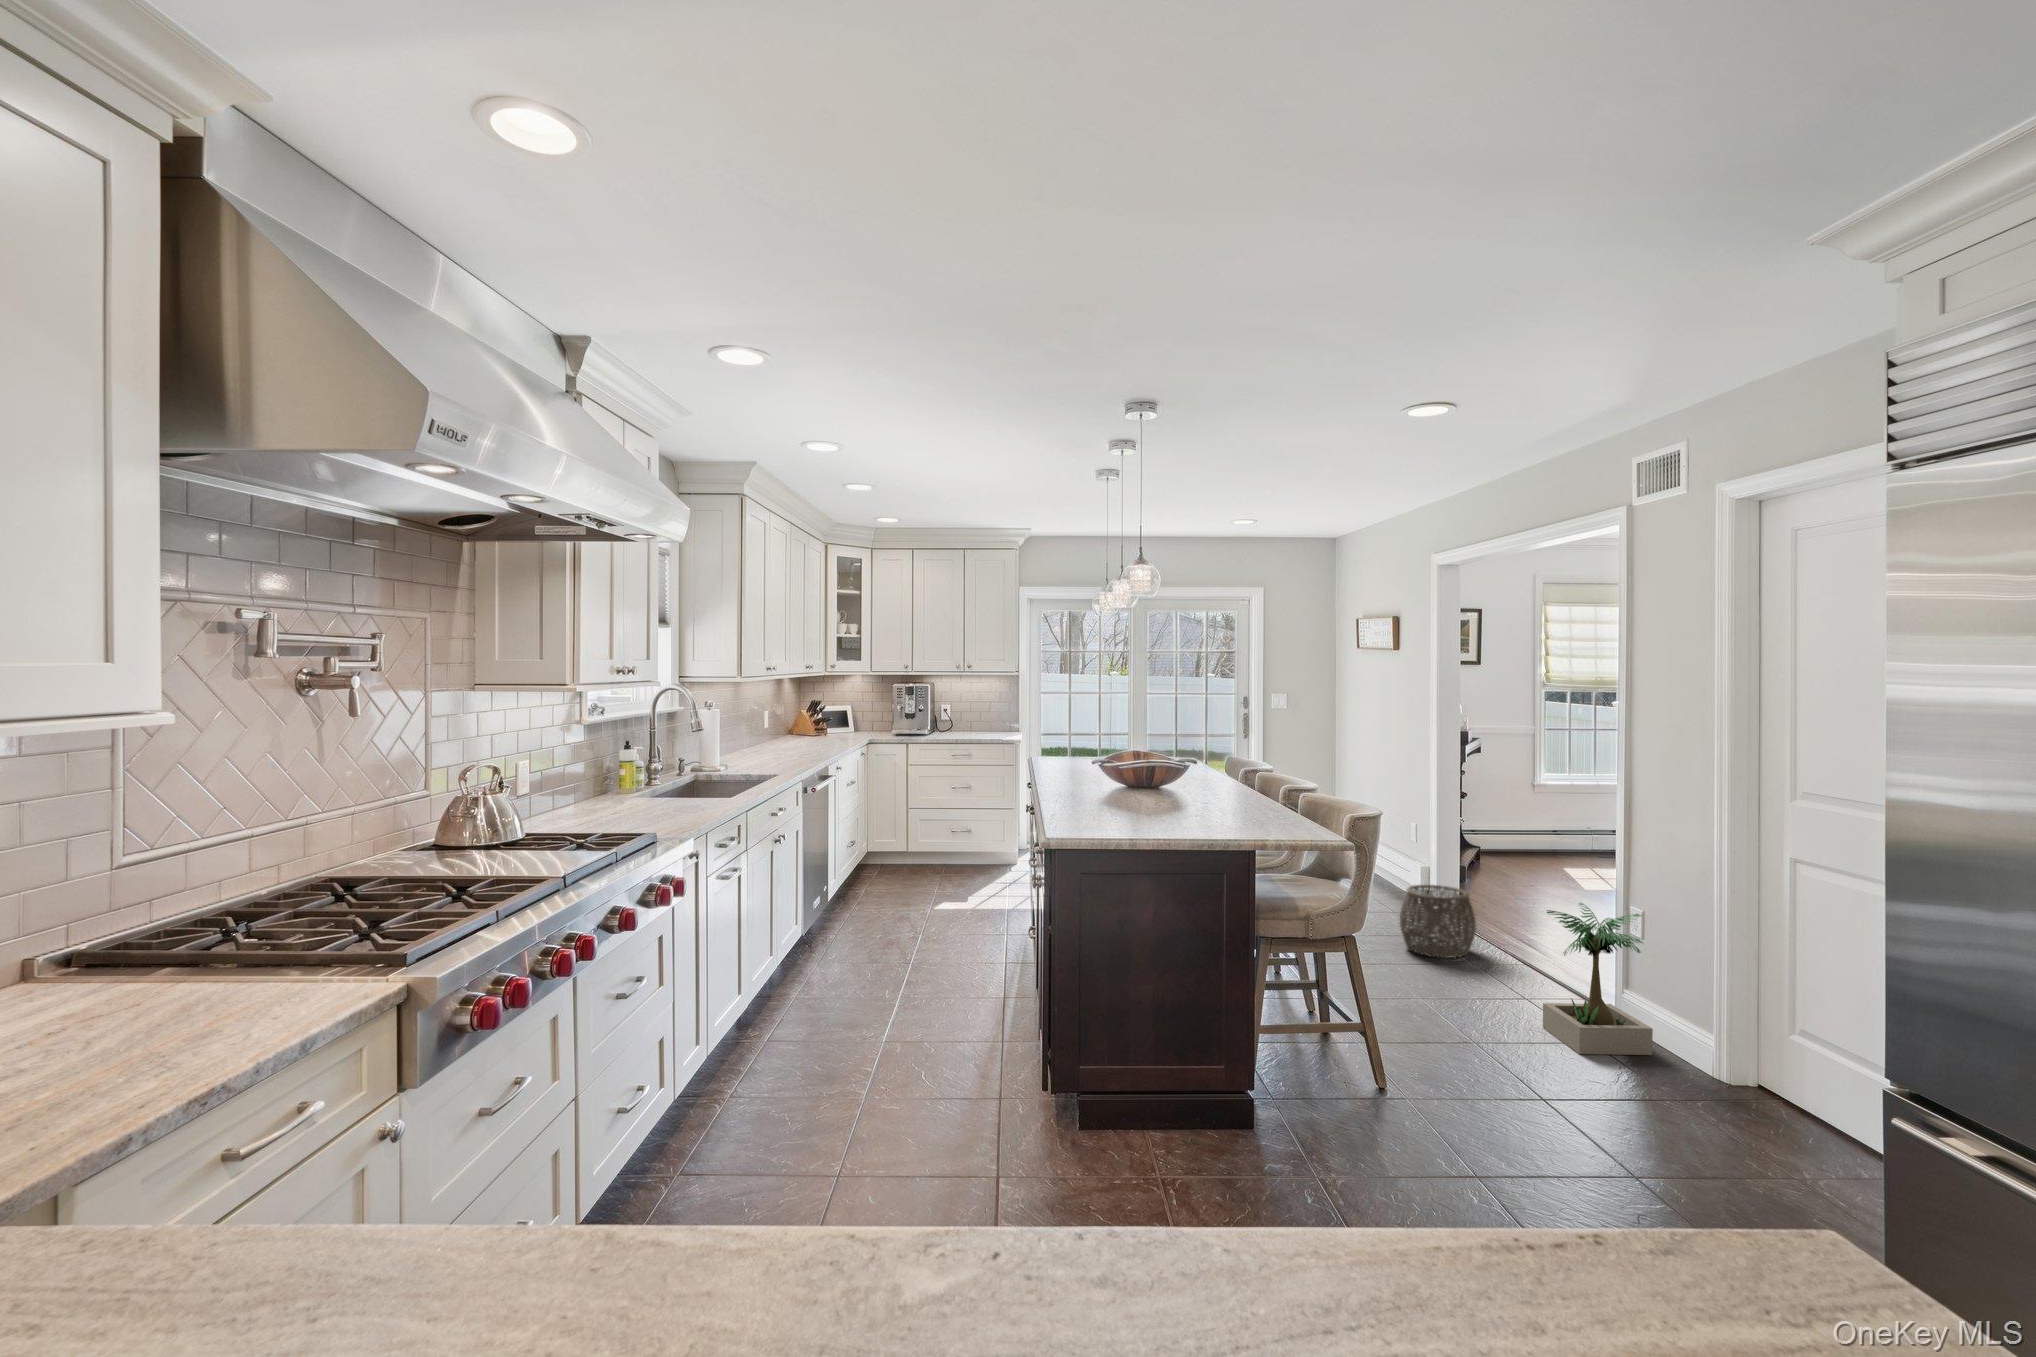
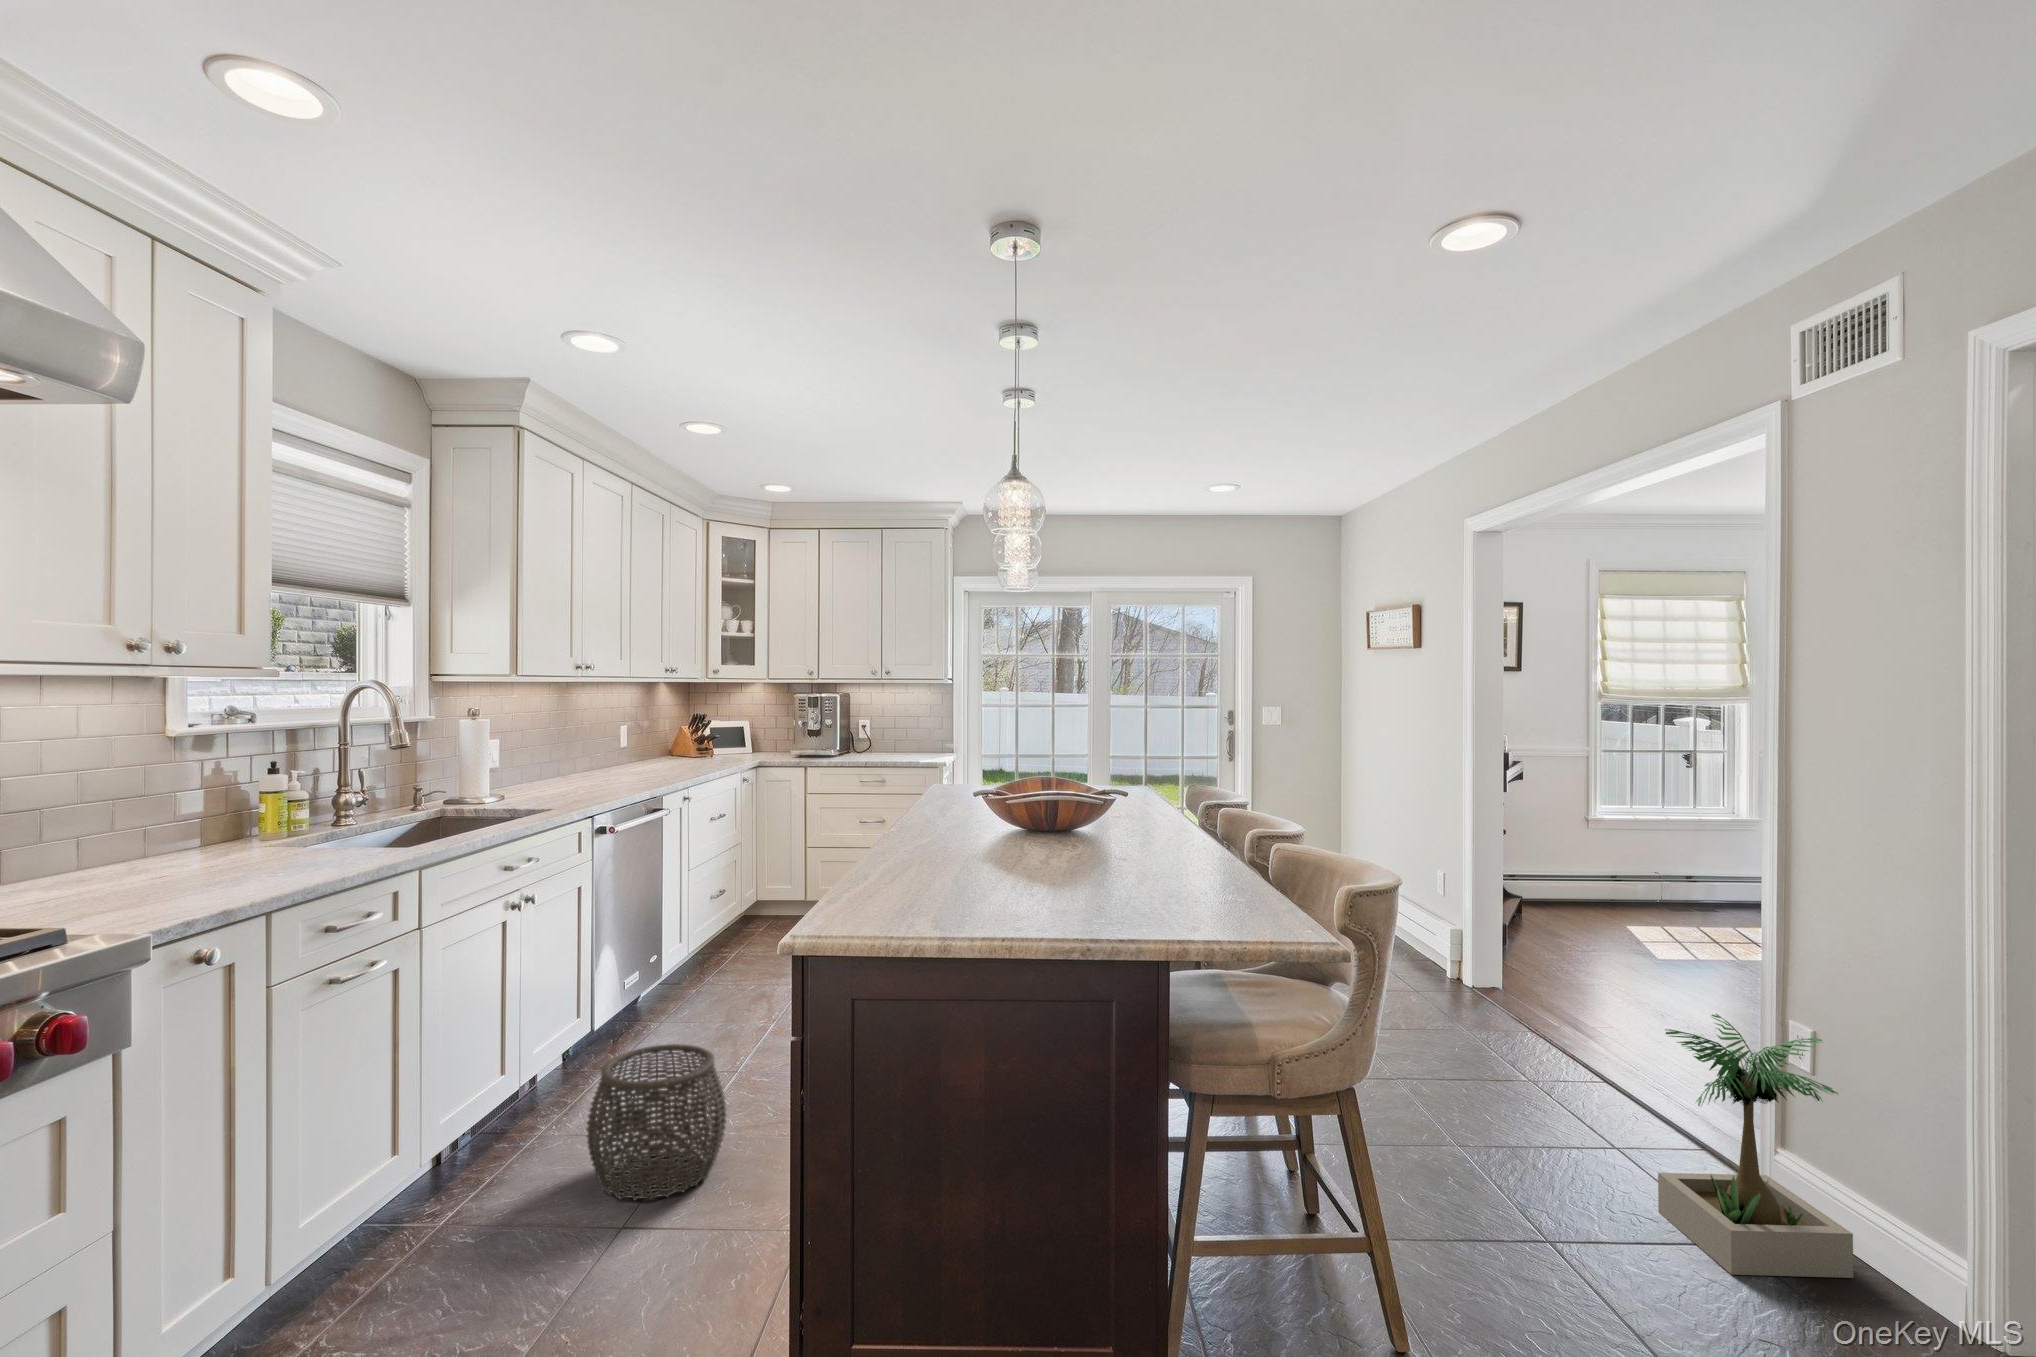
woven basket: present [1400,885,1476,958] -> present [586,1044,727,1201]

